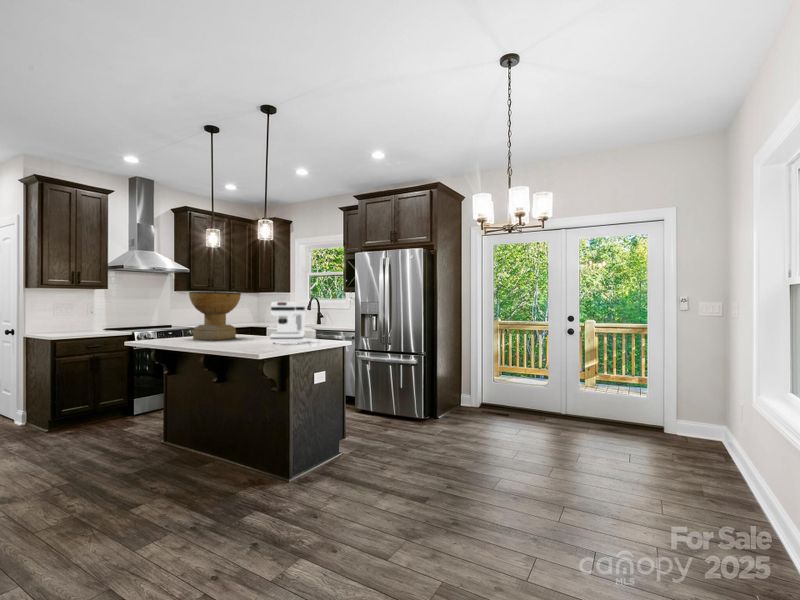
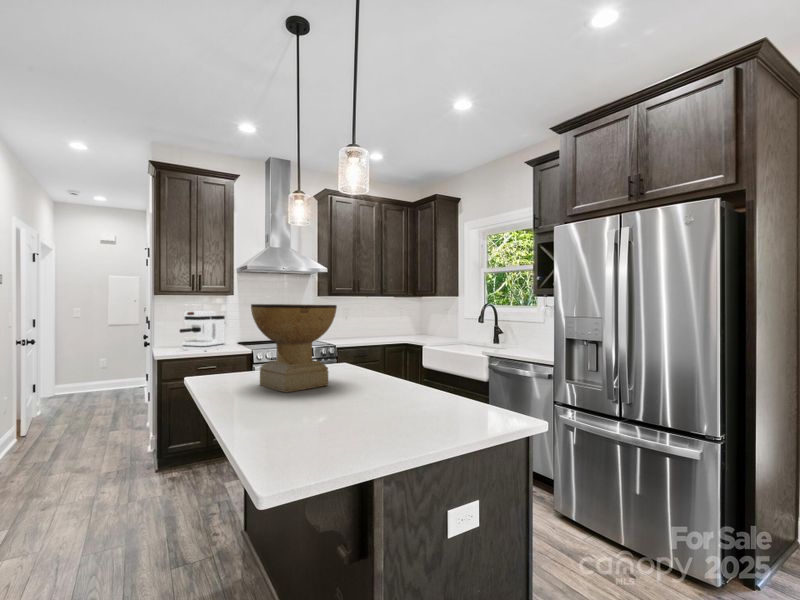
coffee maker: present [270,302,305,343] -> present [180,311,225,351]

